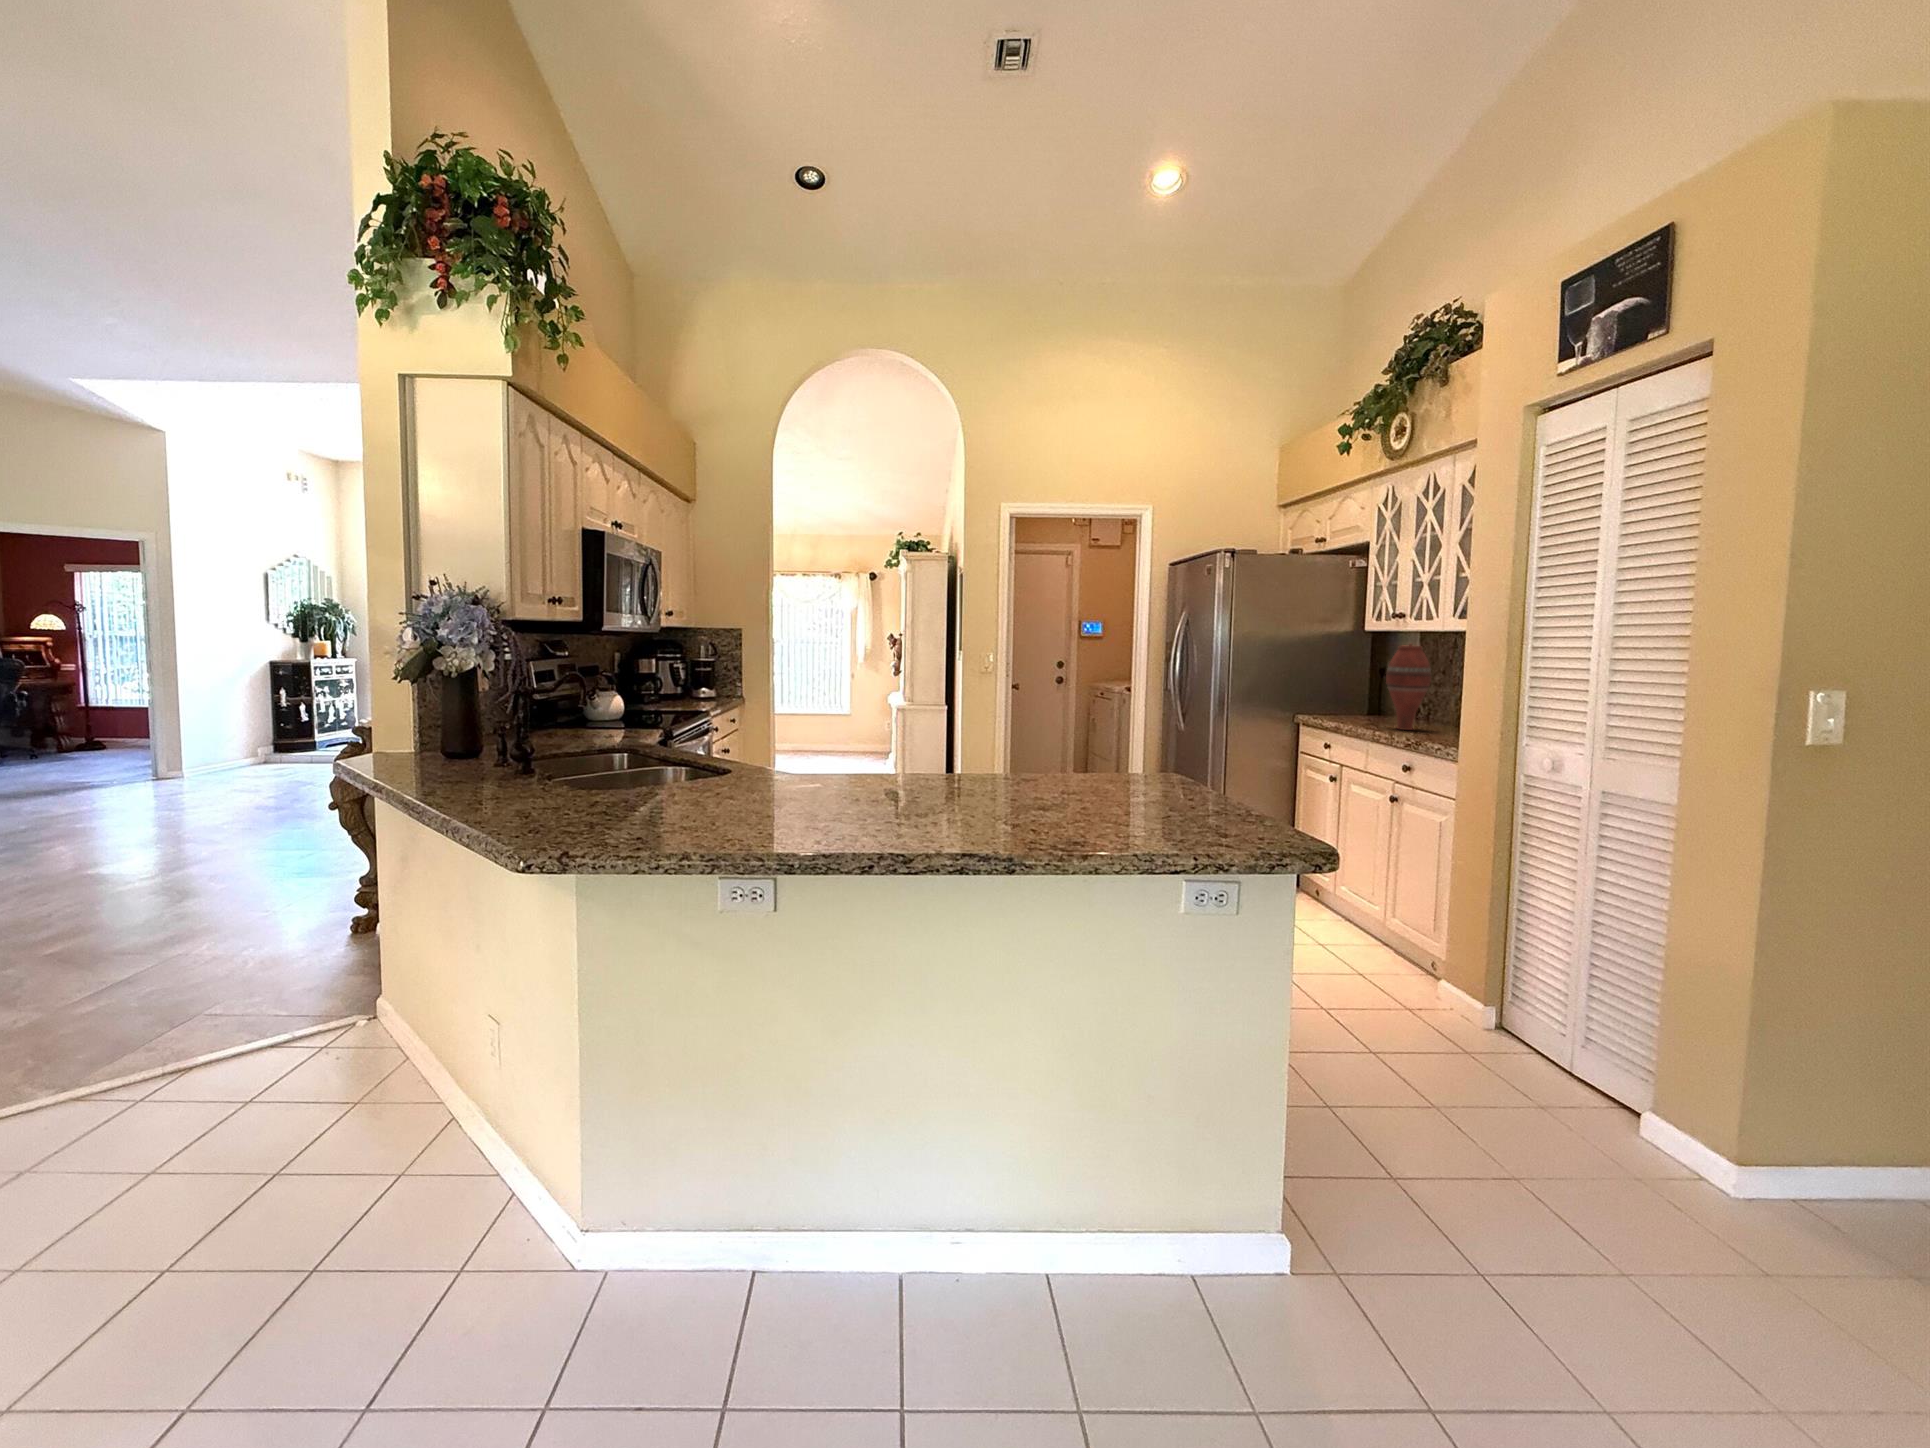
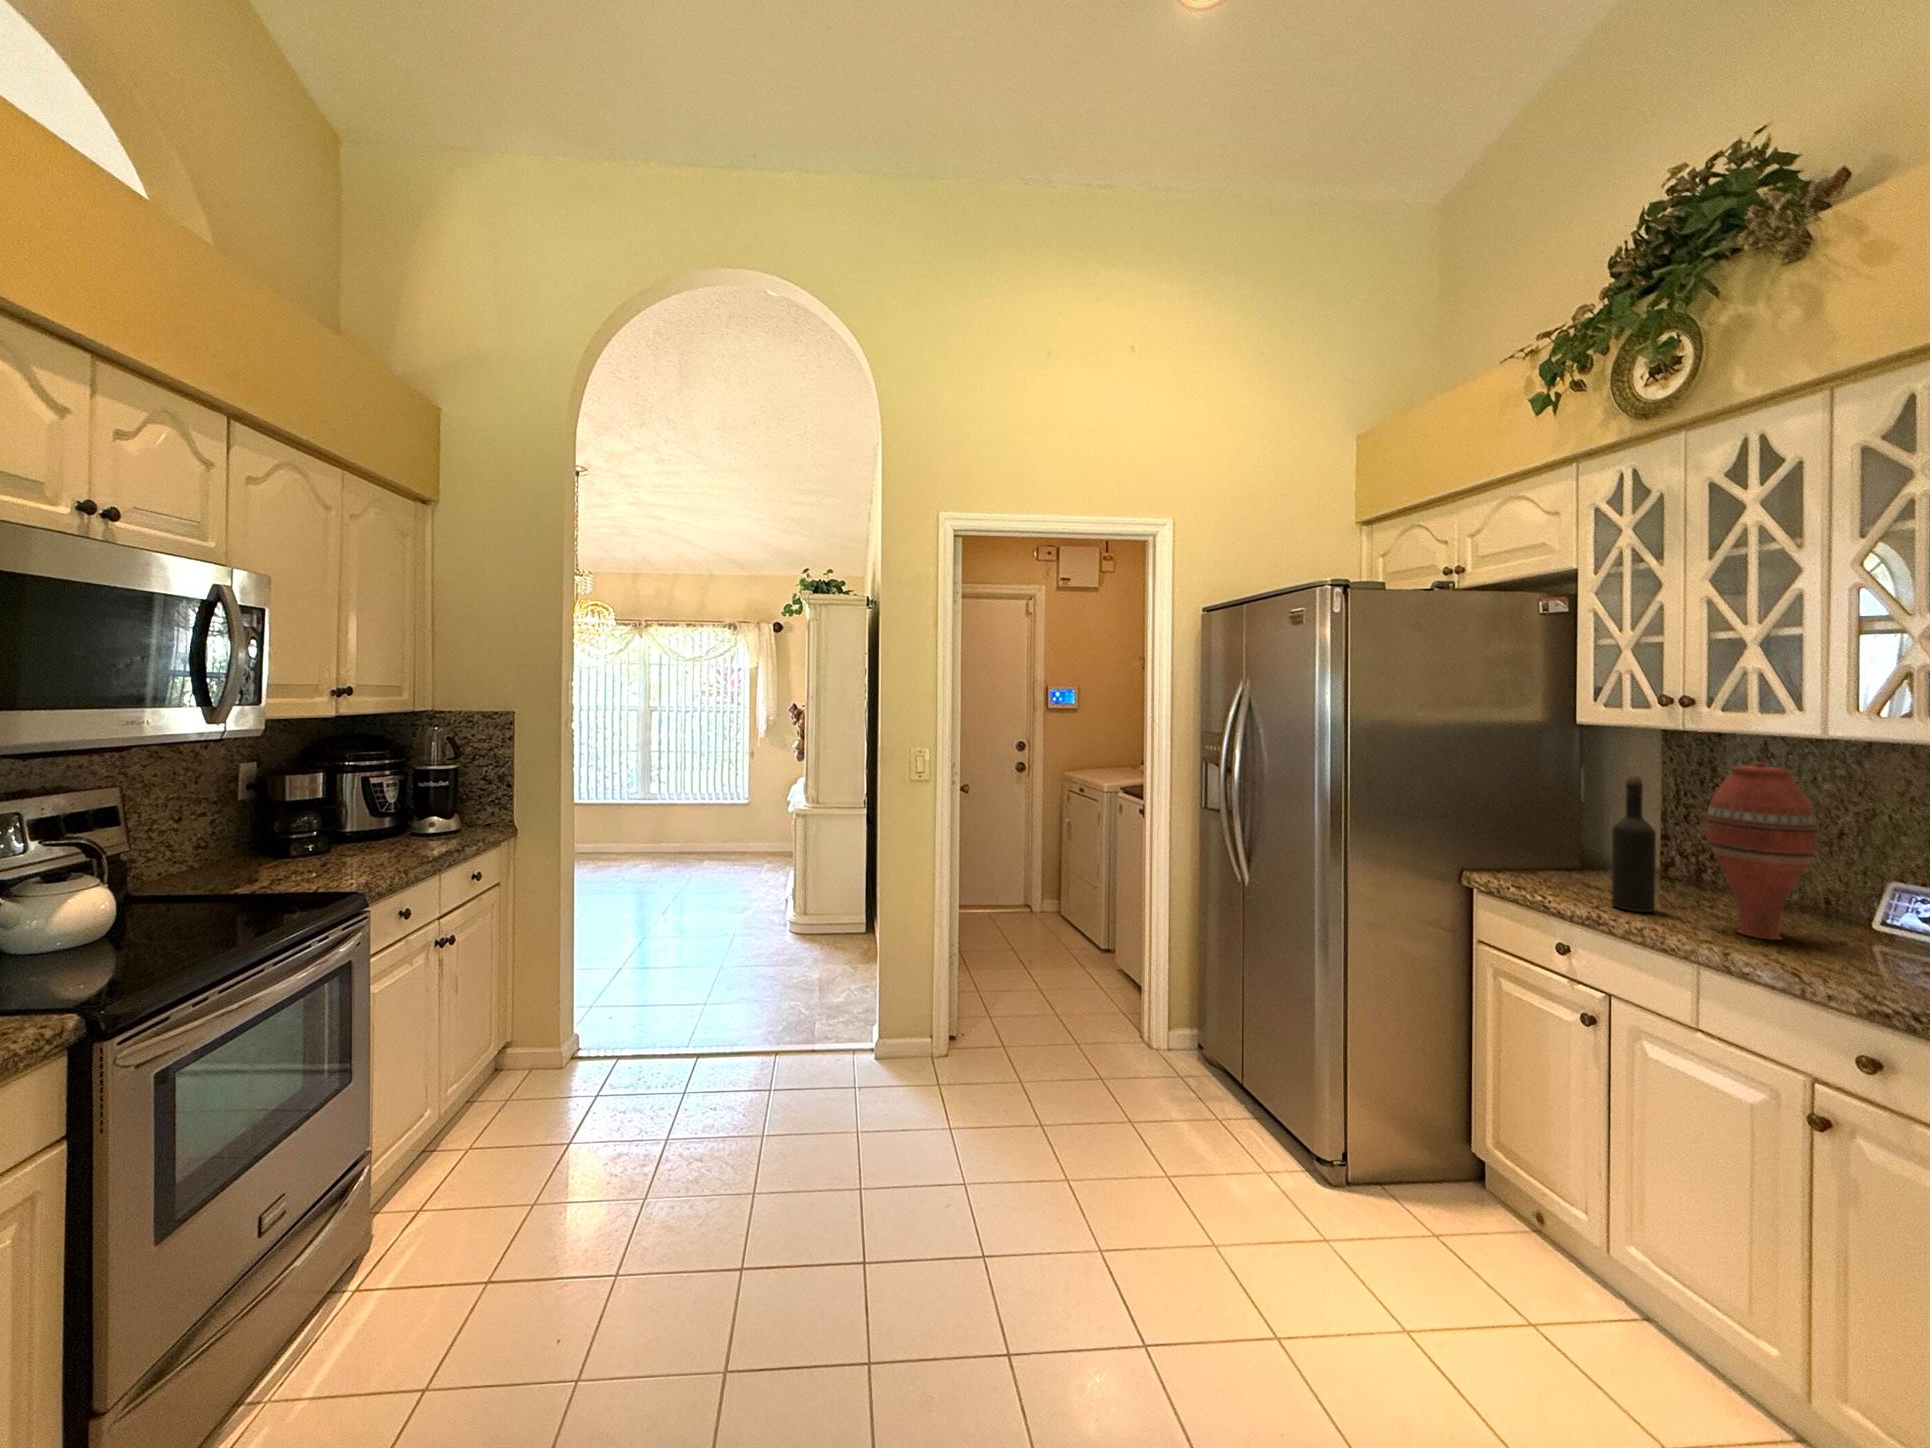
wine bottle: none [1351,654,1372,724] -> present [1612,775,1656,912]

